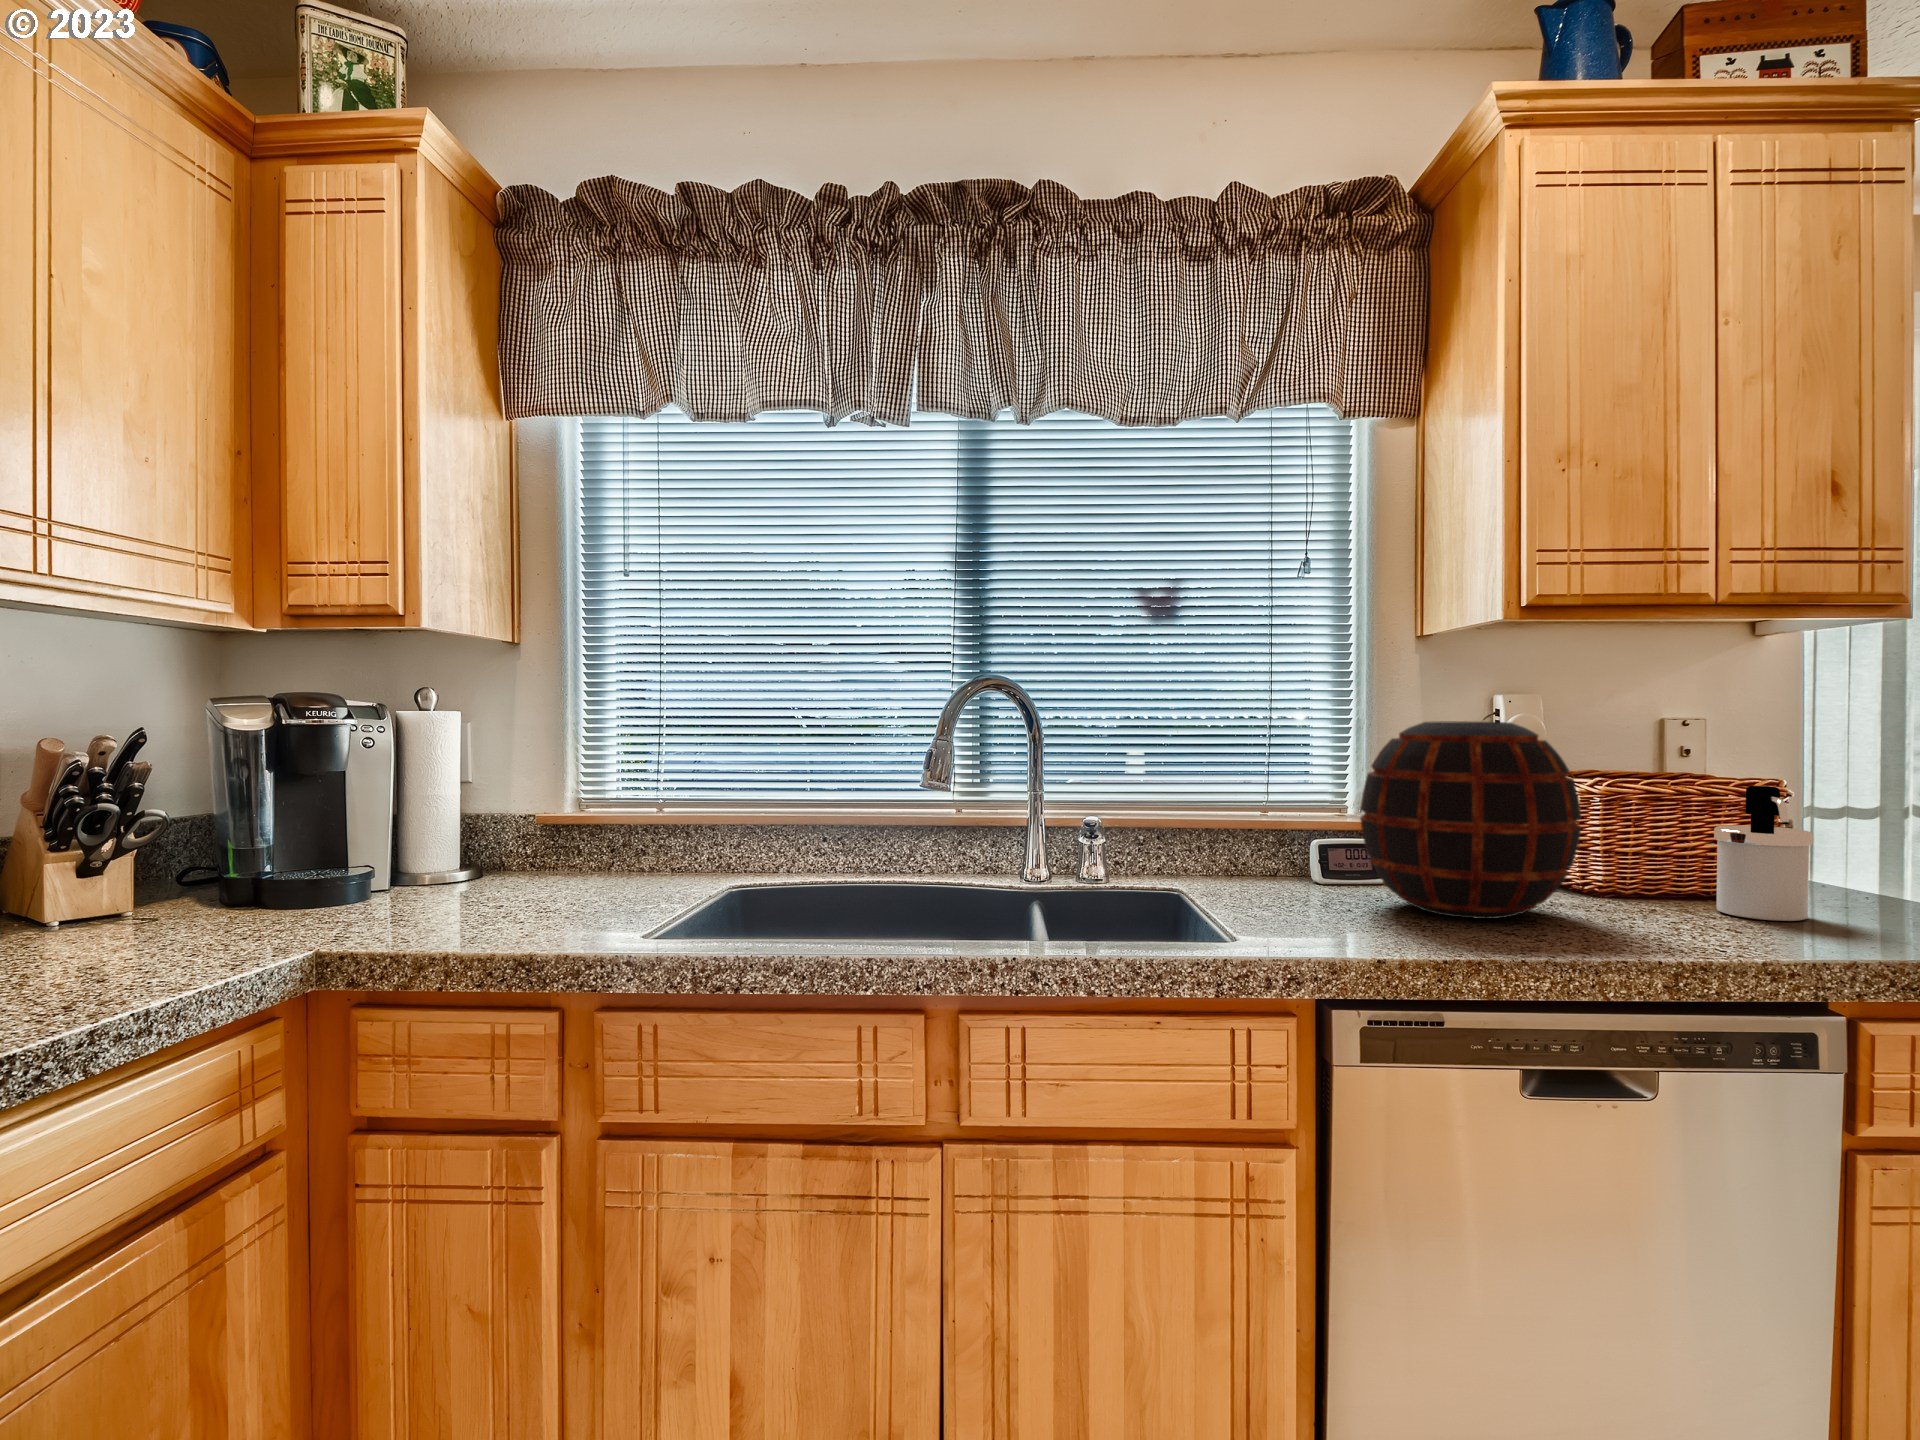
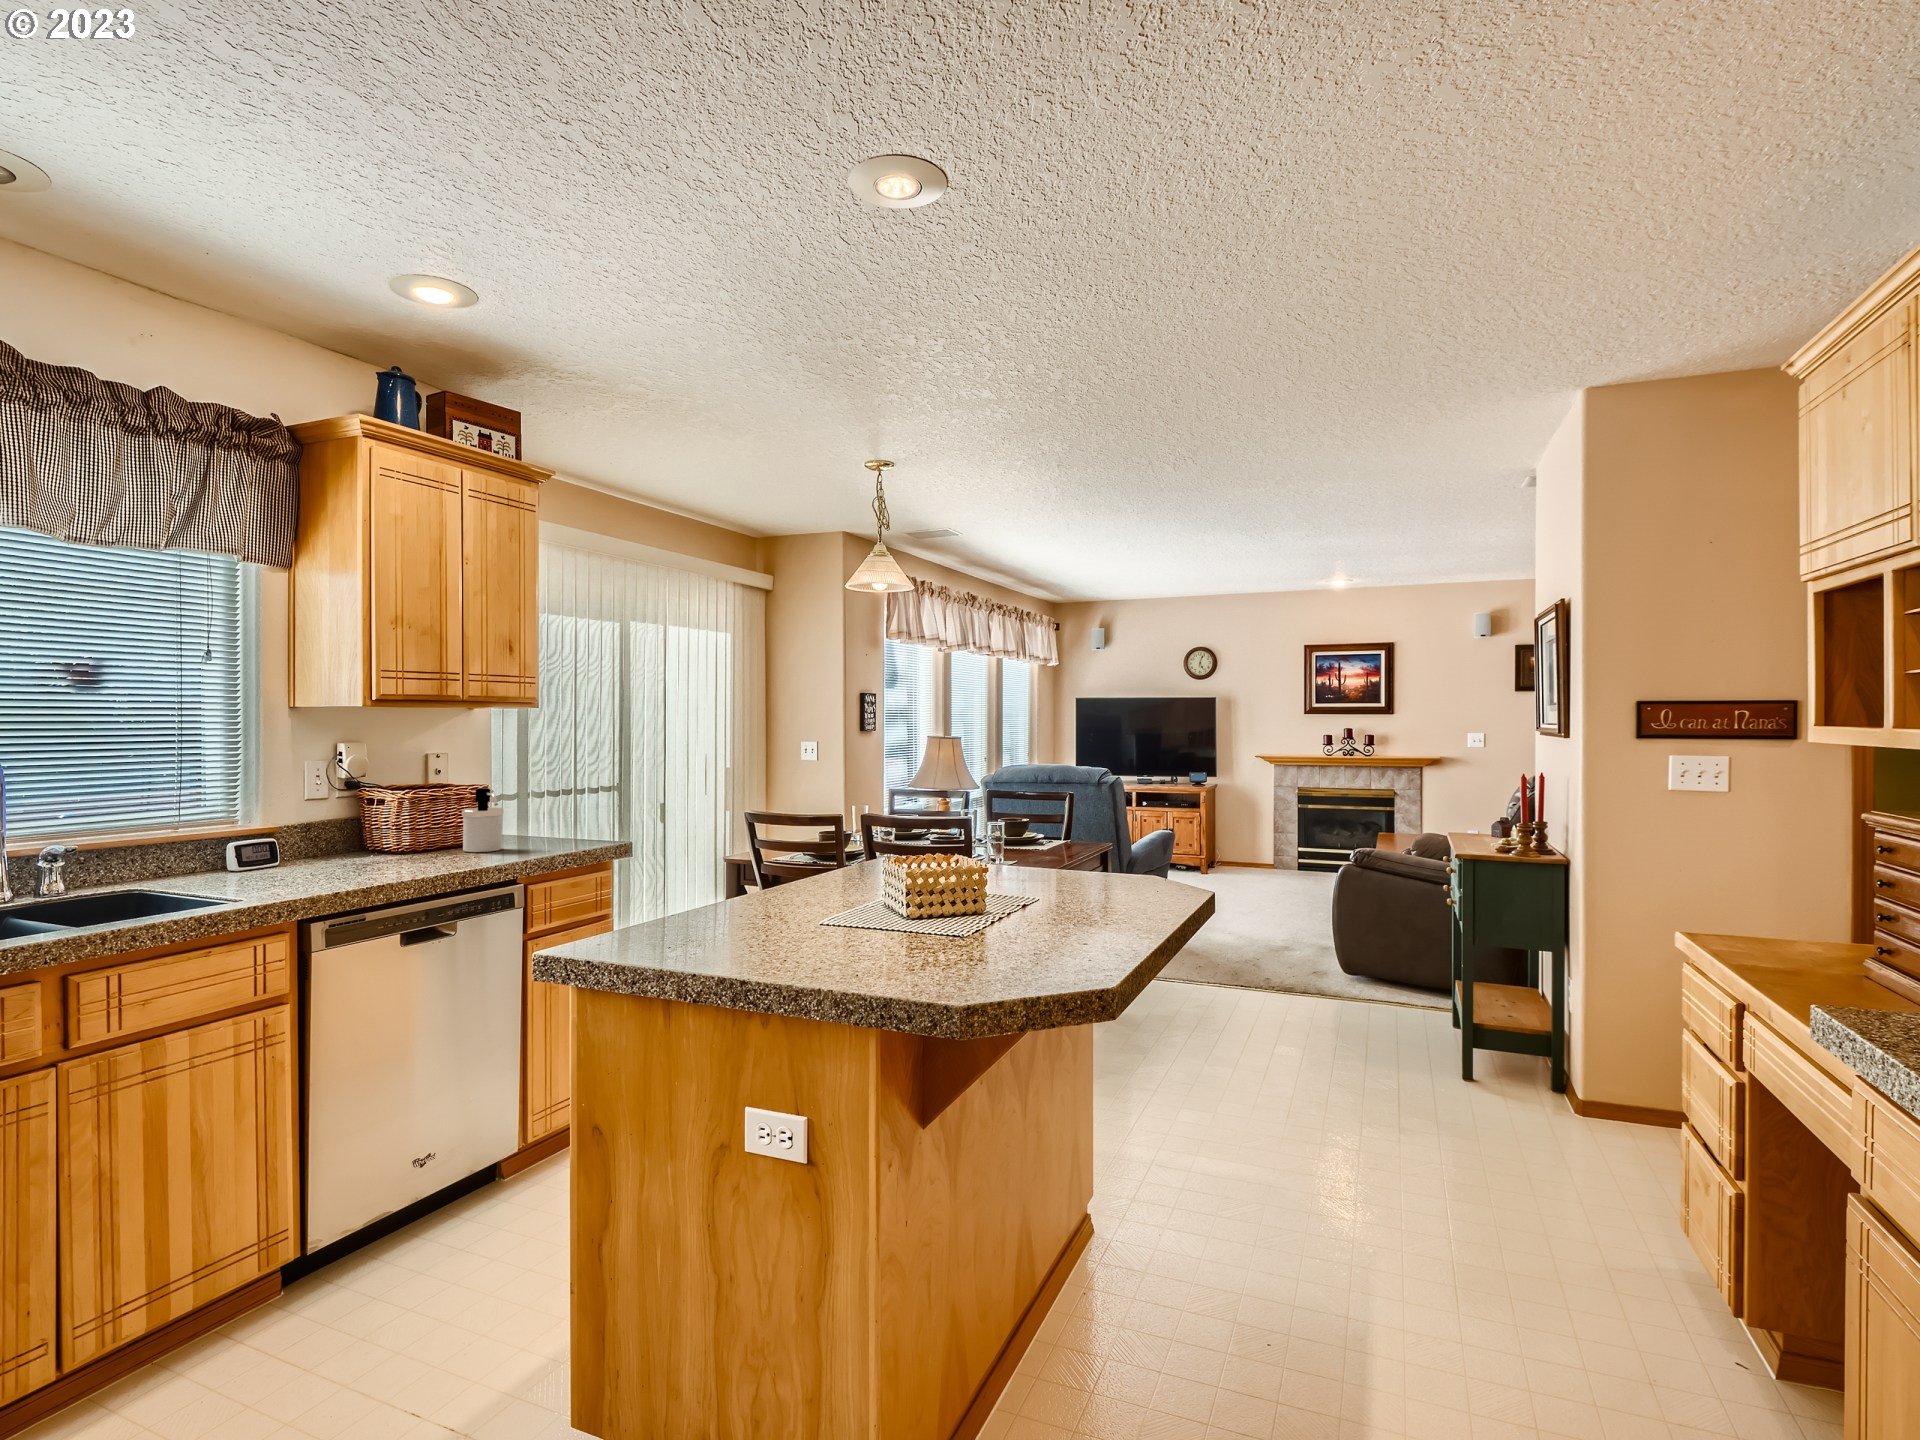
decorative vase: present [1360,721,1581,919] -> none [280,762,410,872]

